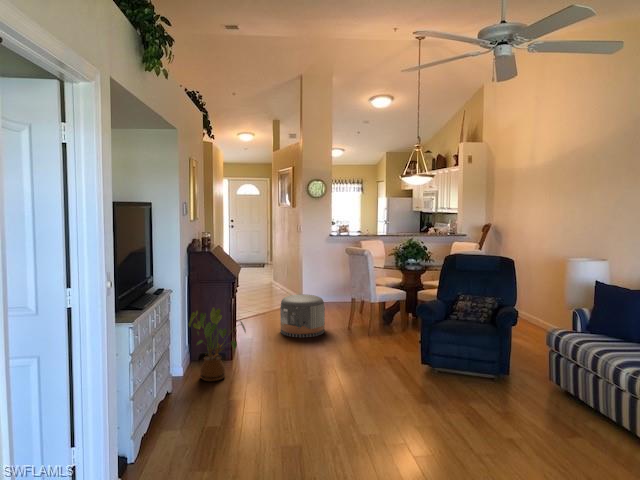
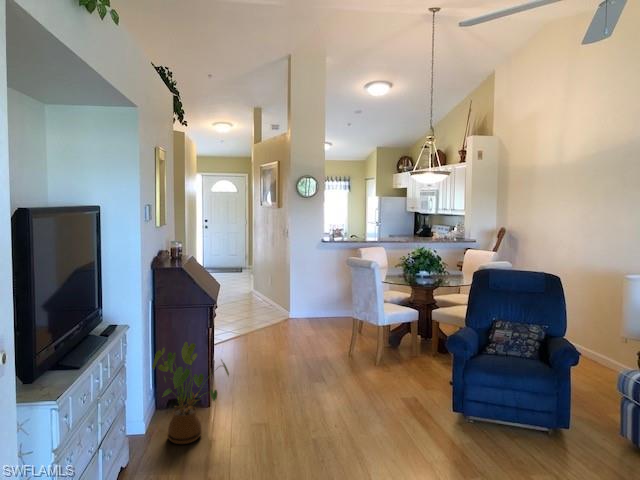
pouf: present [280,294,325,337] -> none [268,314,322,368]

